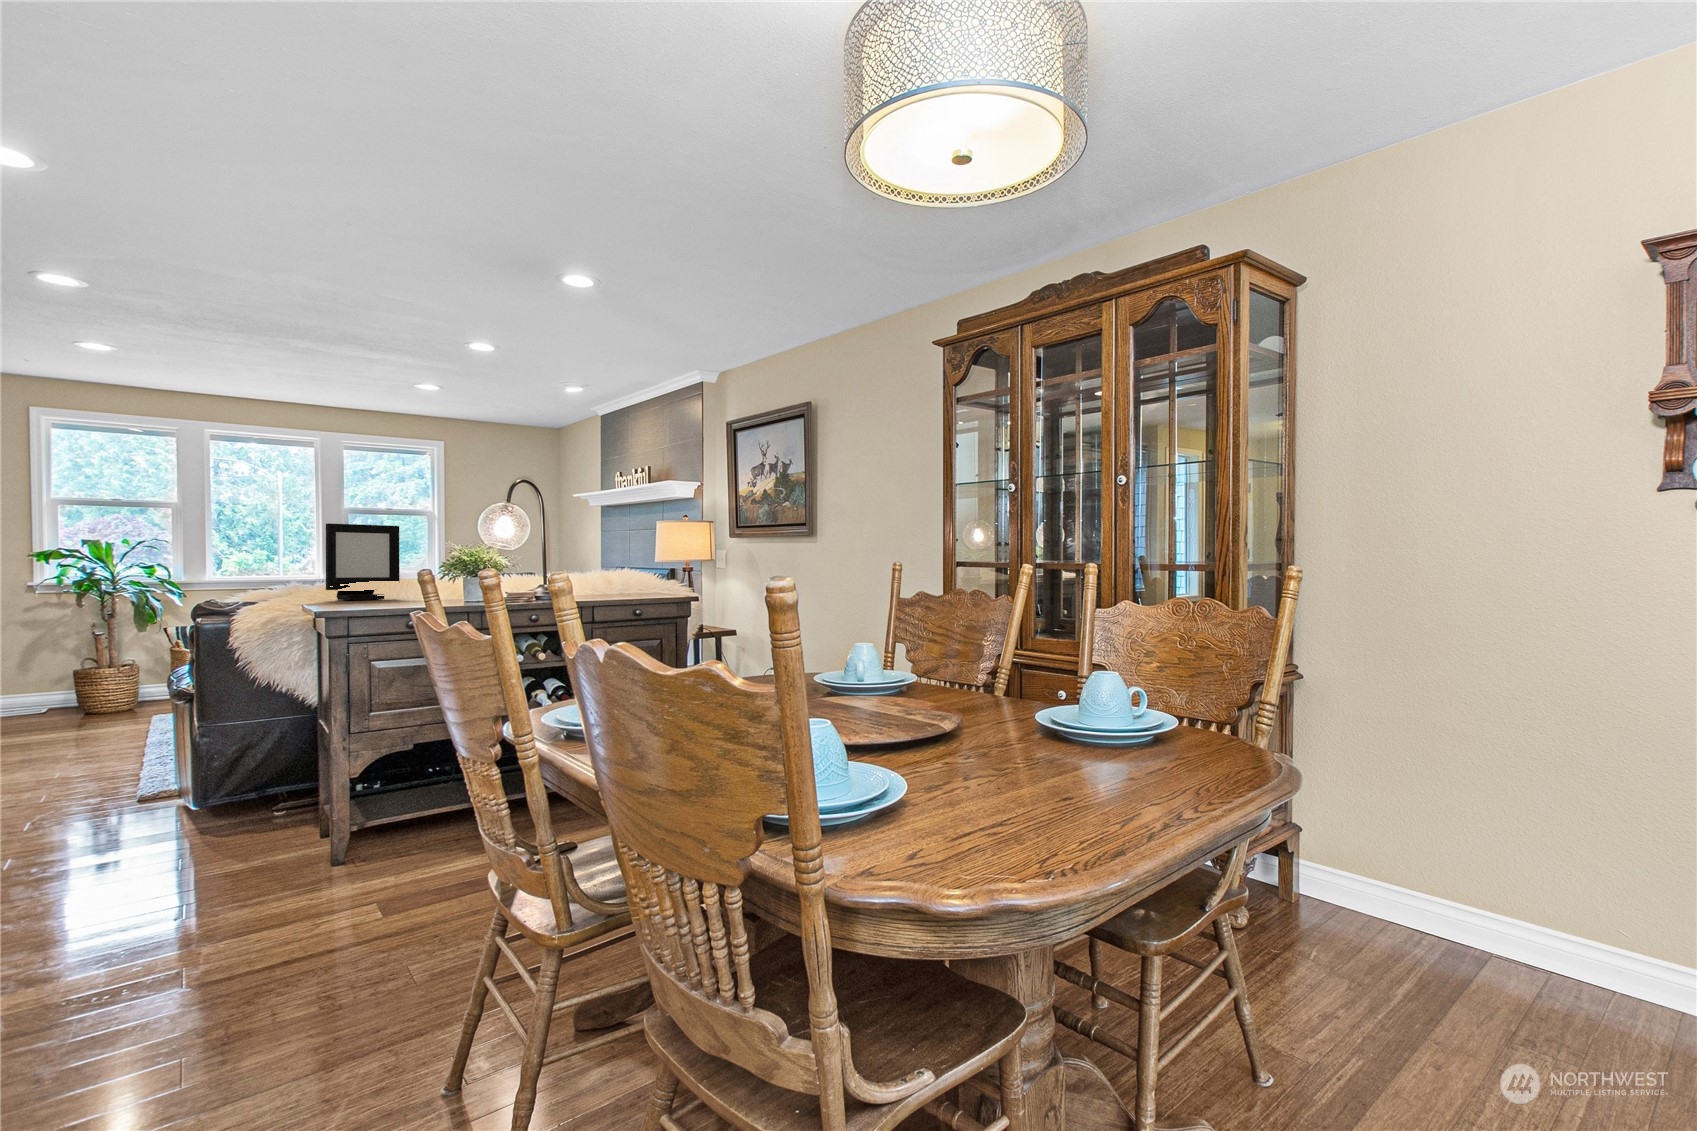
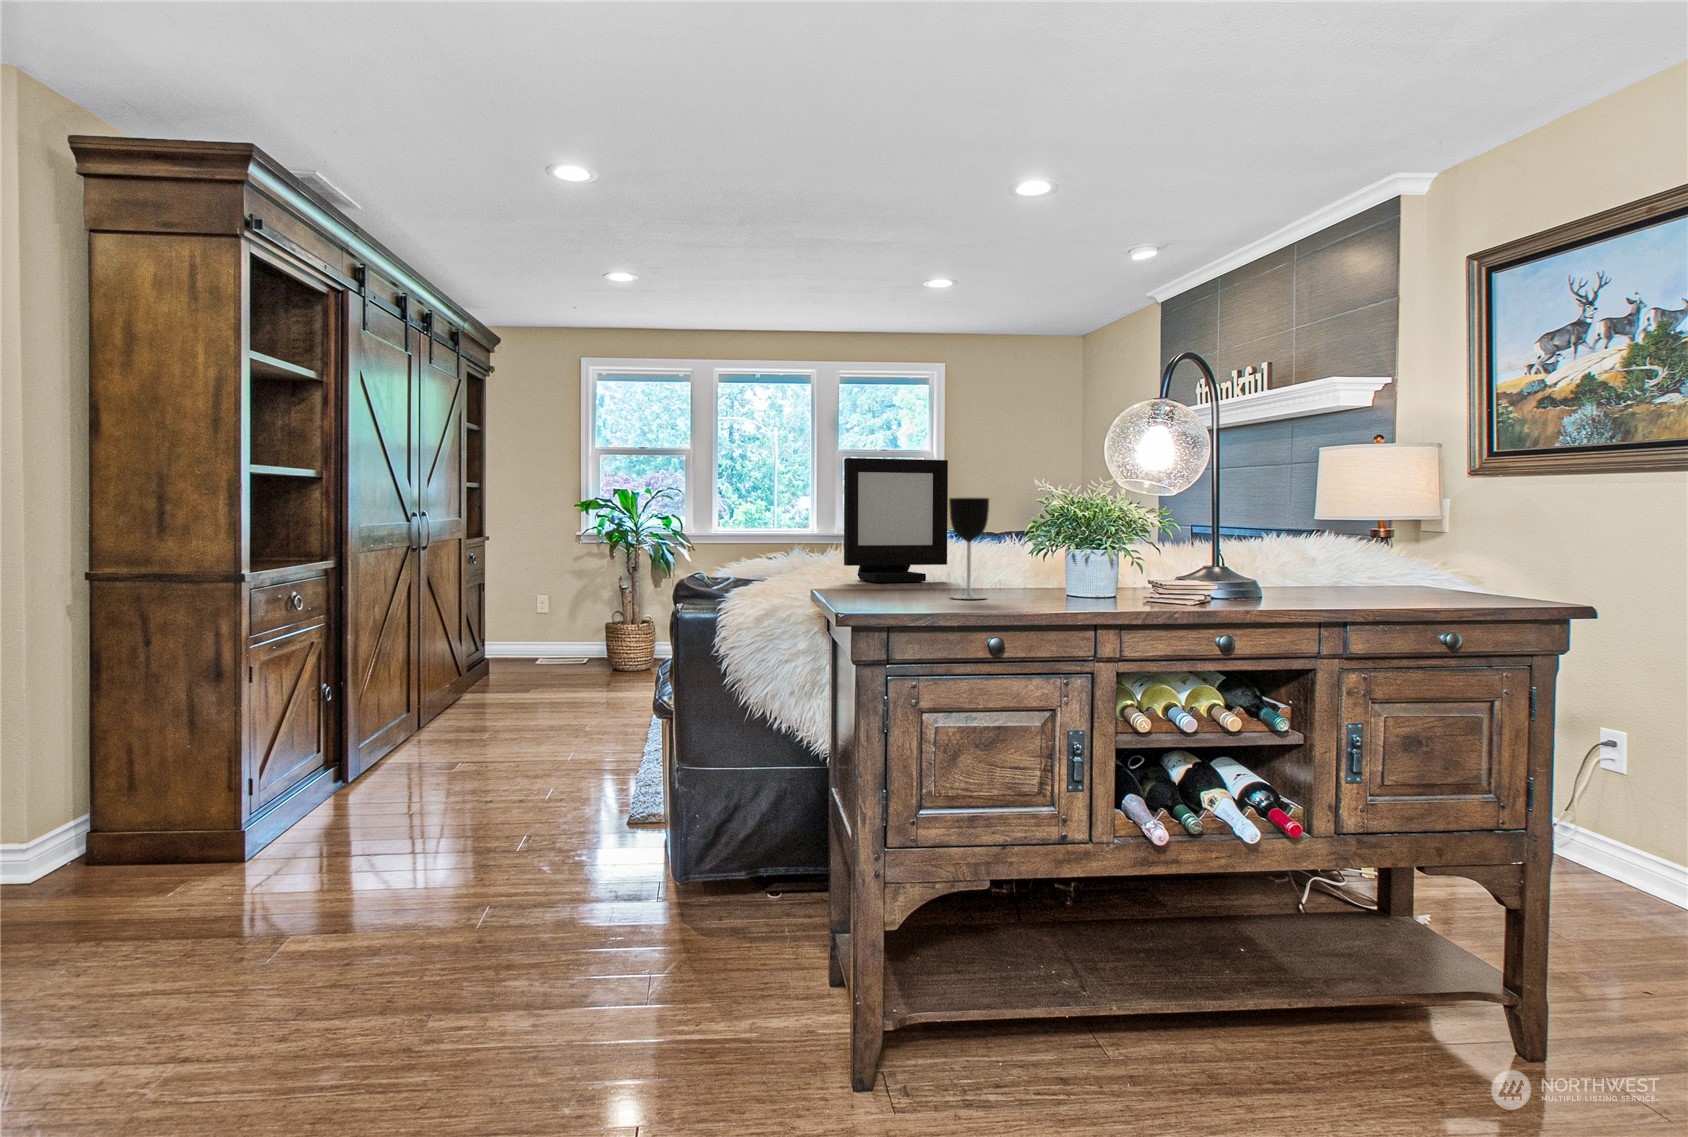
wine glass: none [392,548,417,604] -> present [949,498,989,599]

